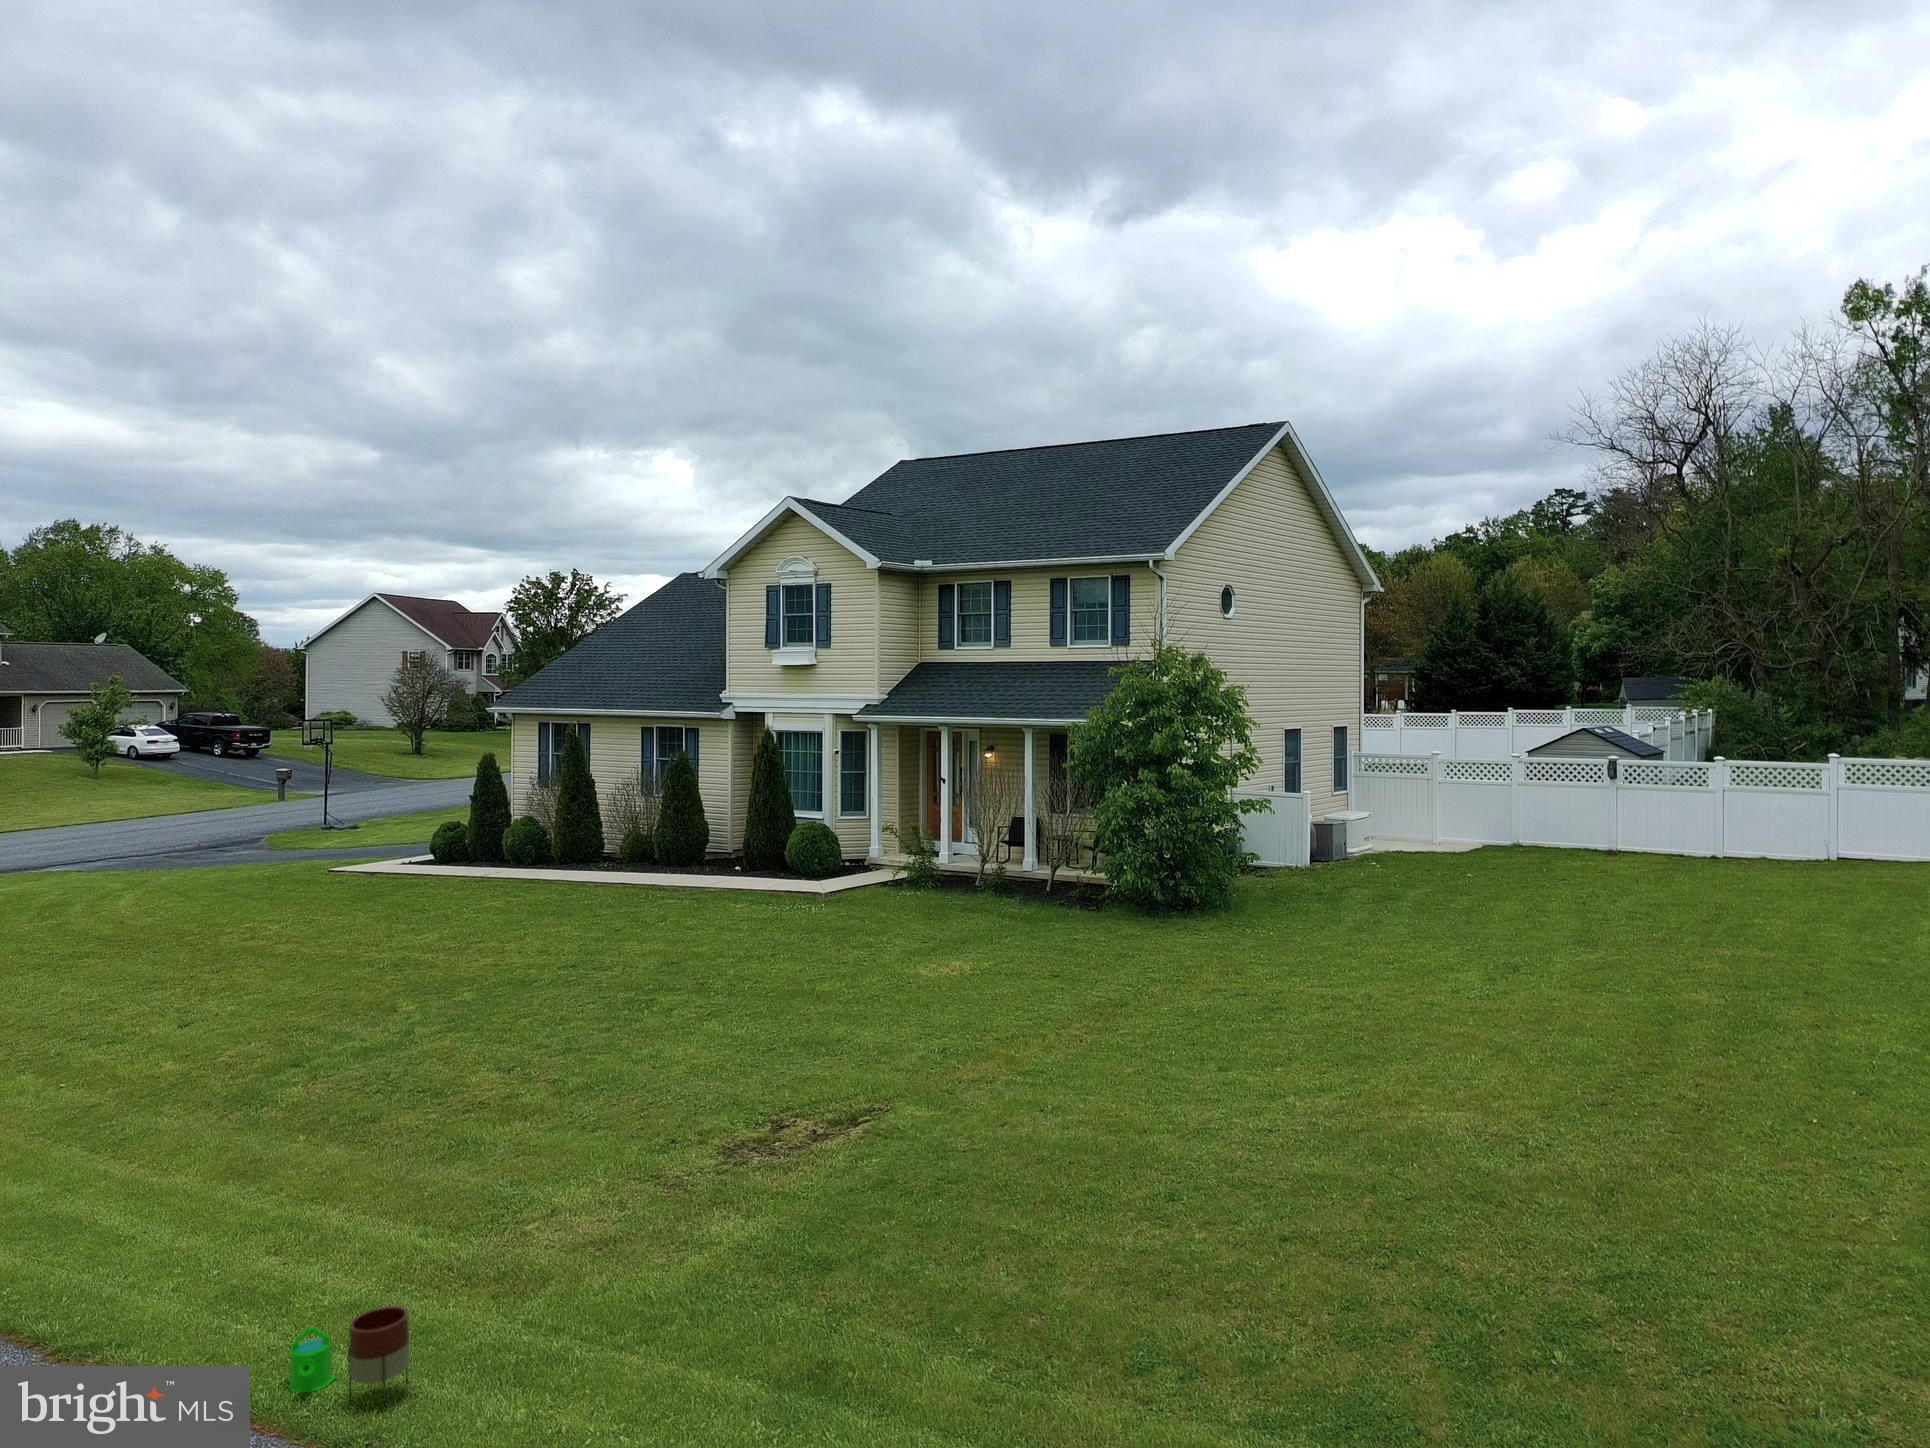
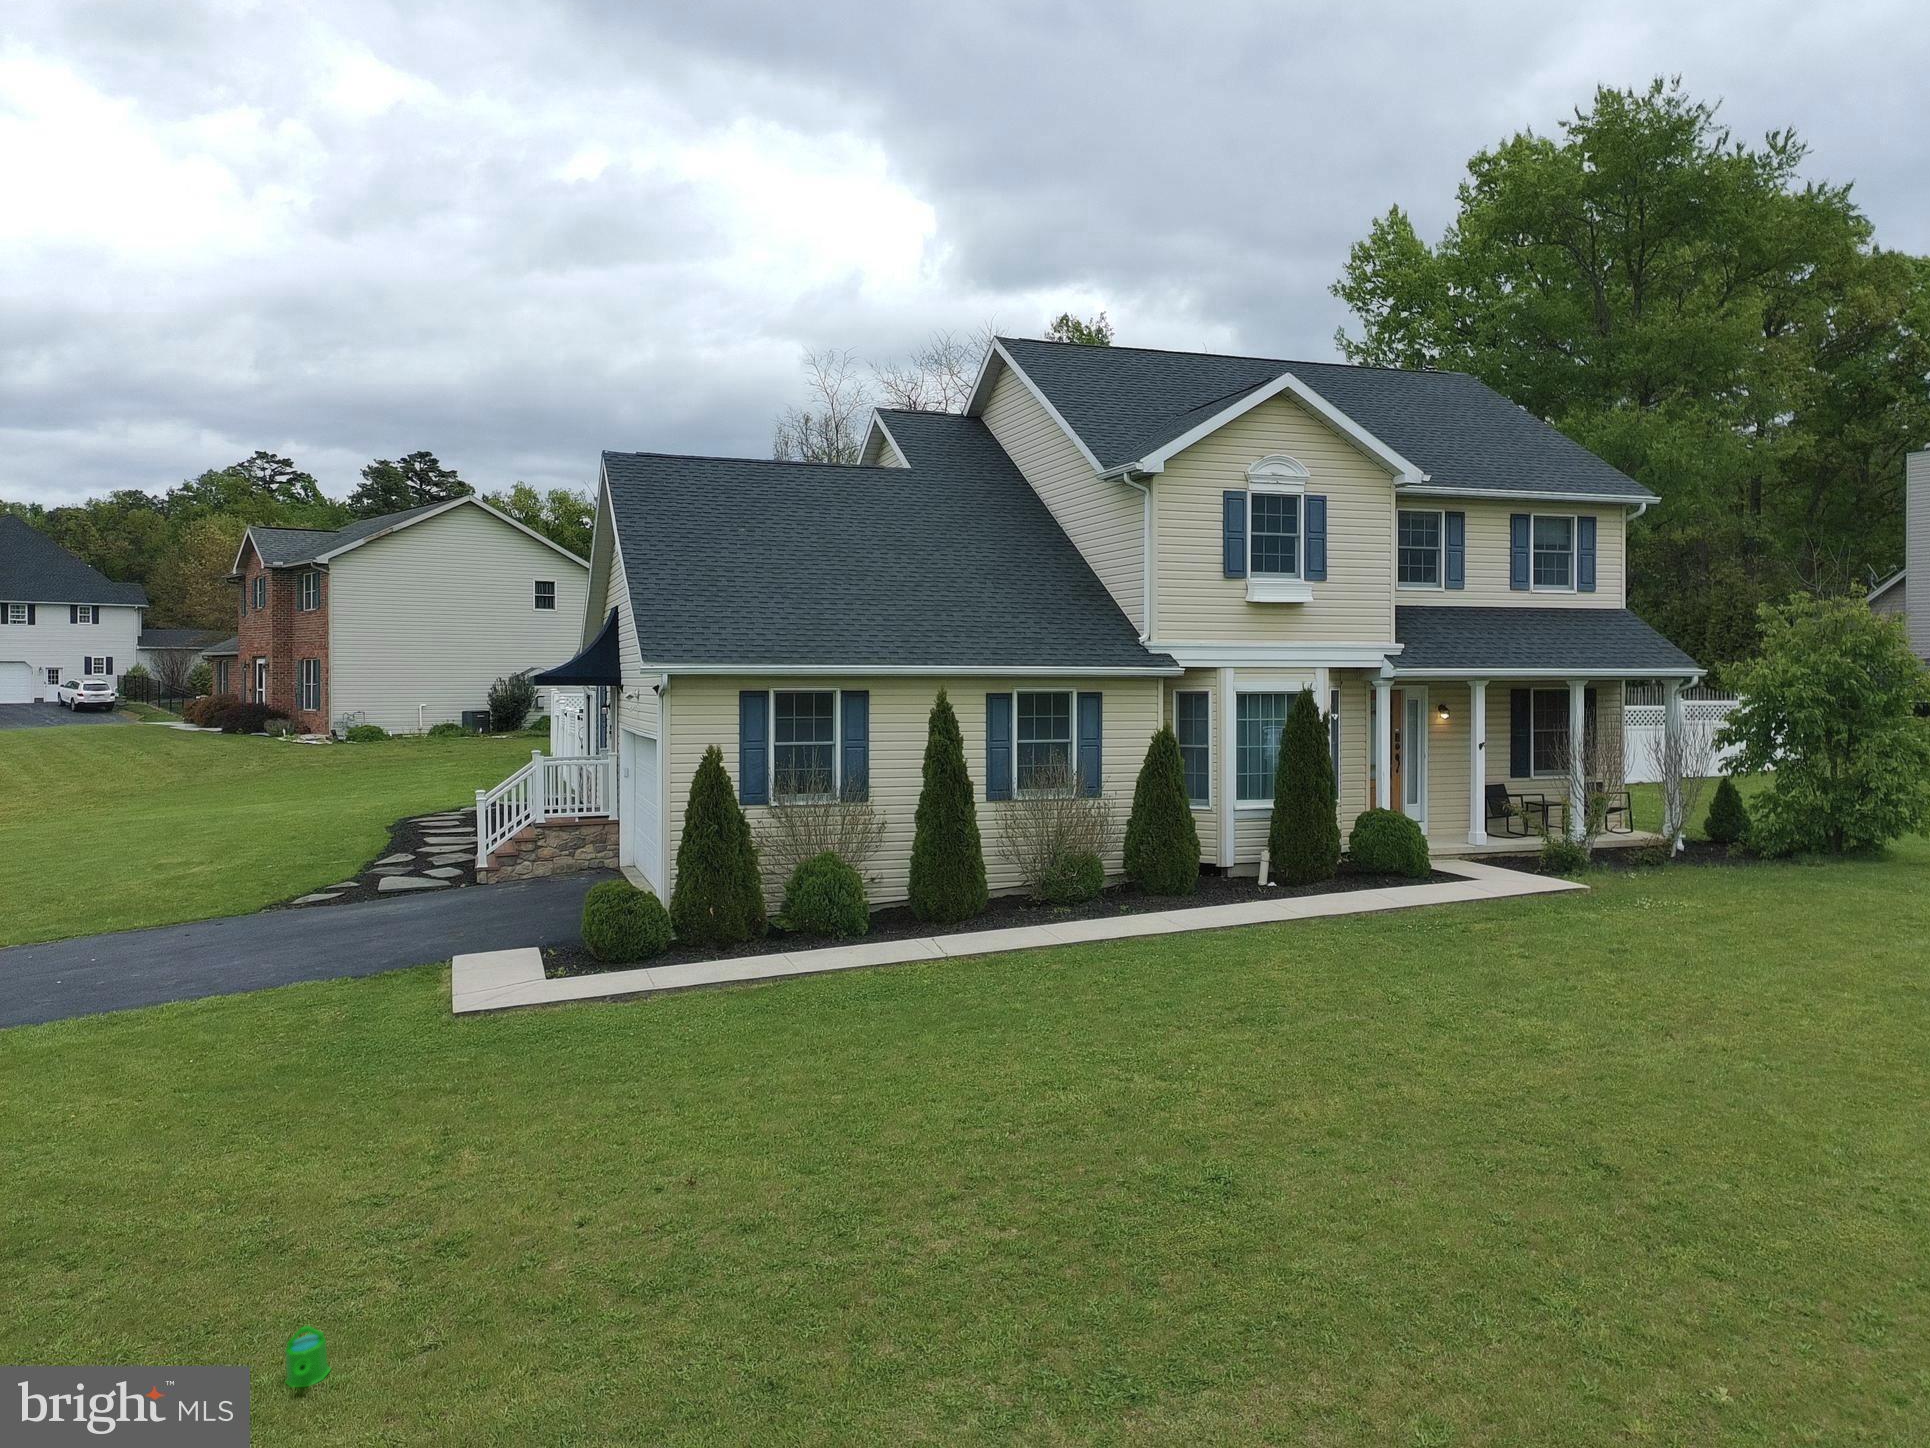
planter: present [348,1306,410,1410] -> none [342,1306,403,1408]

